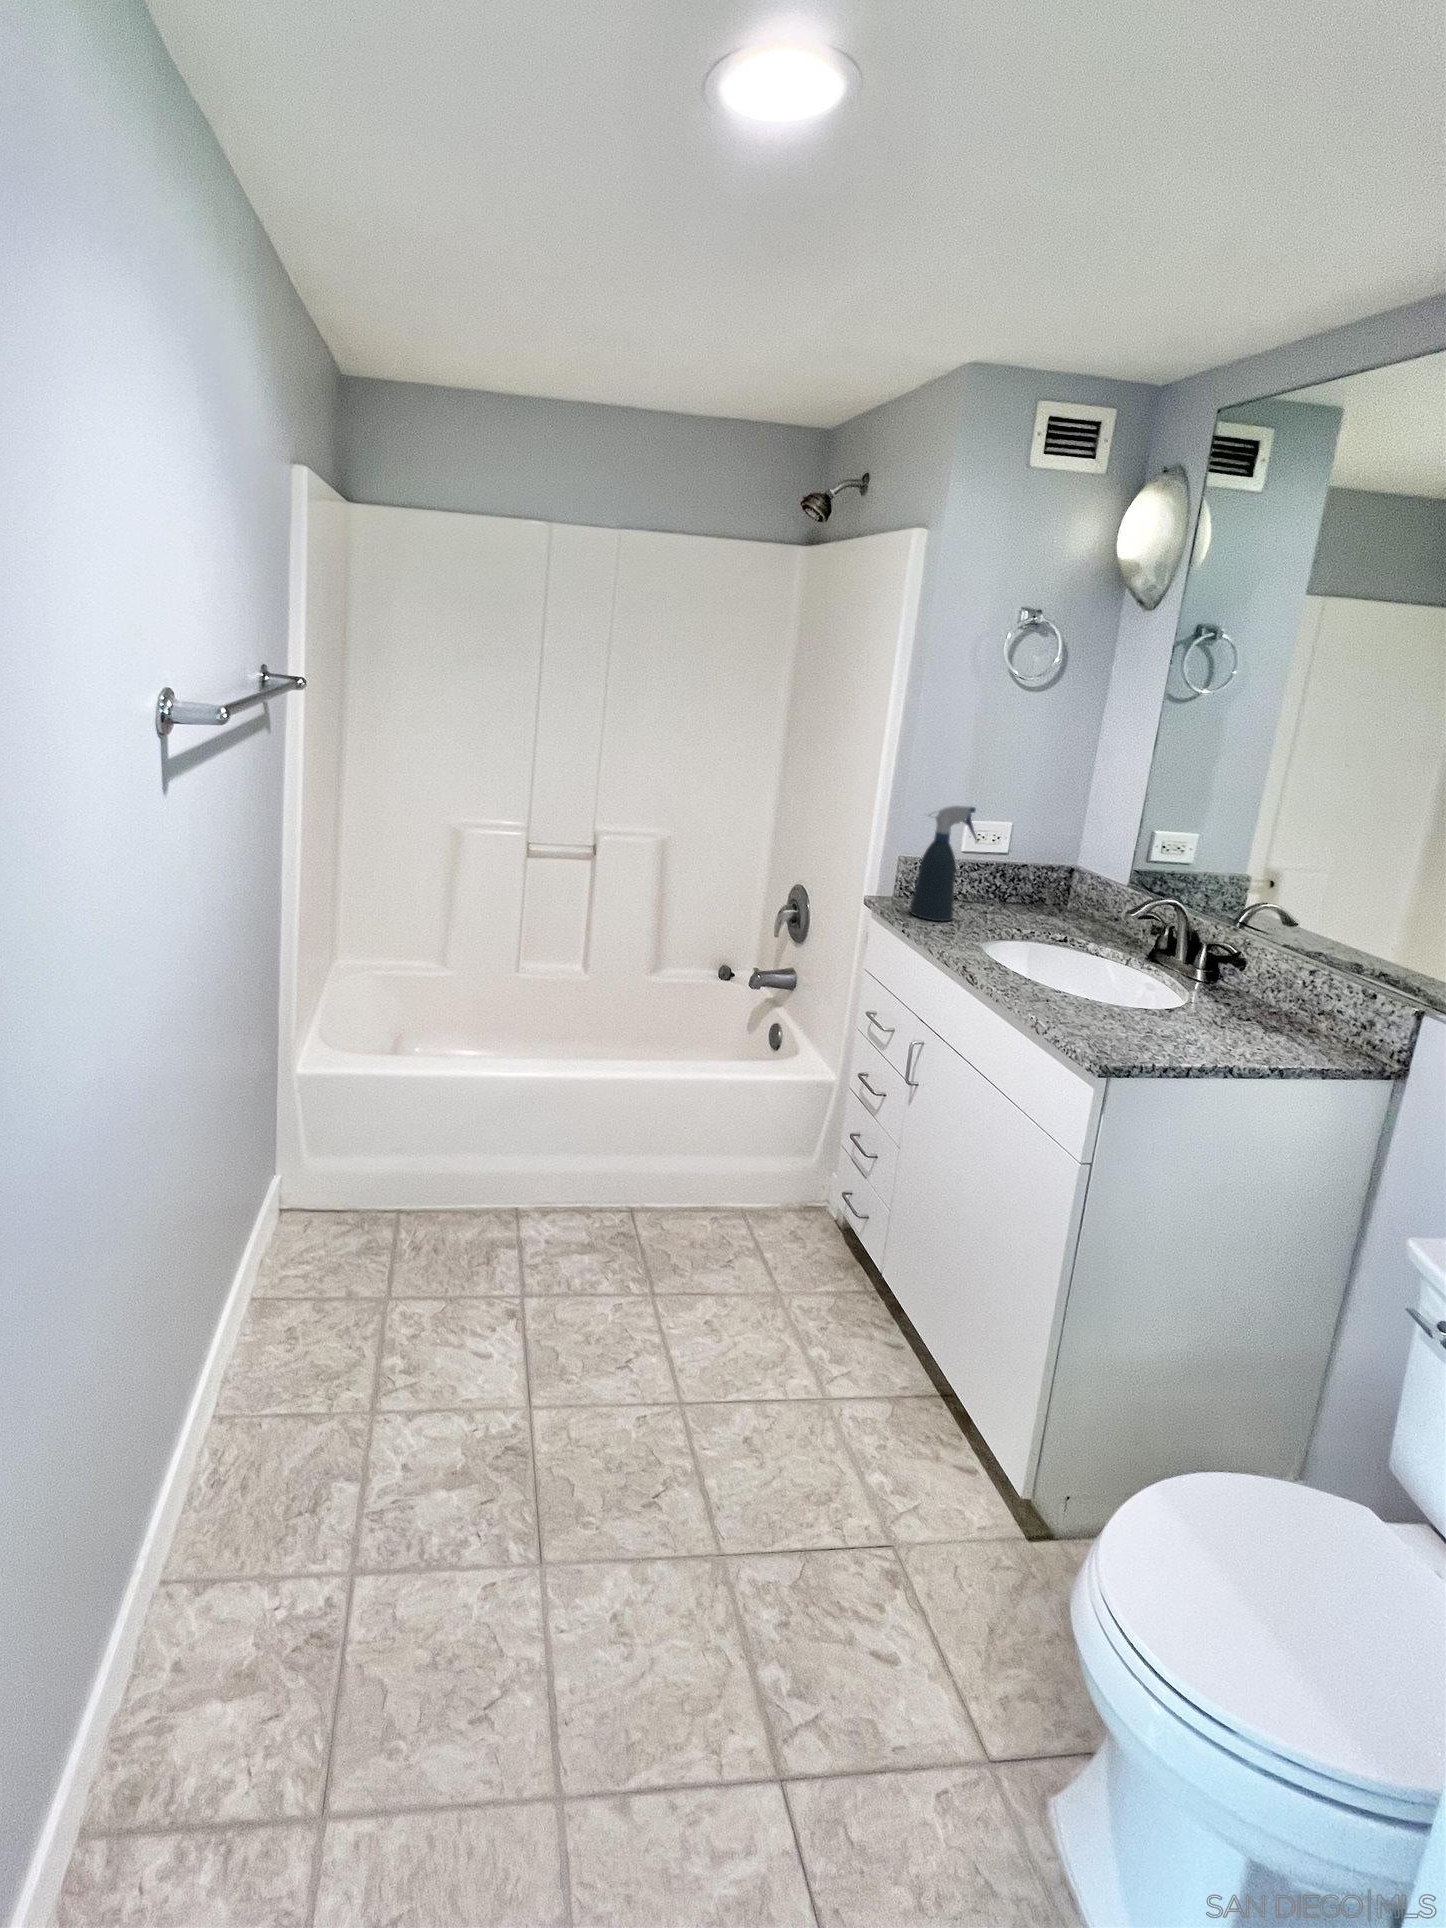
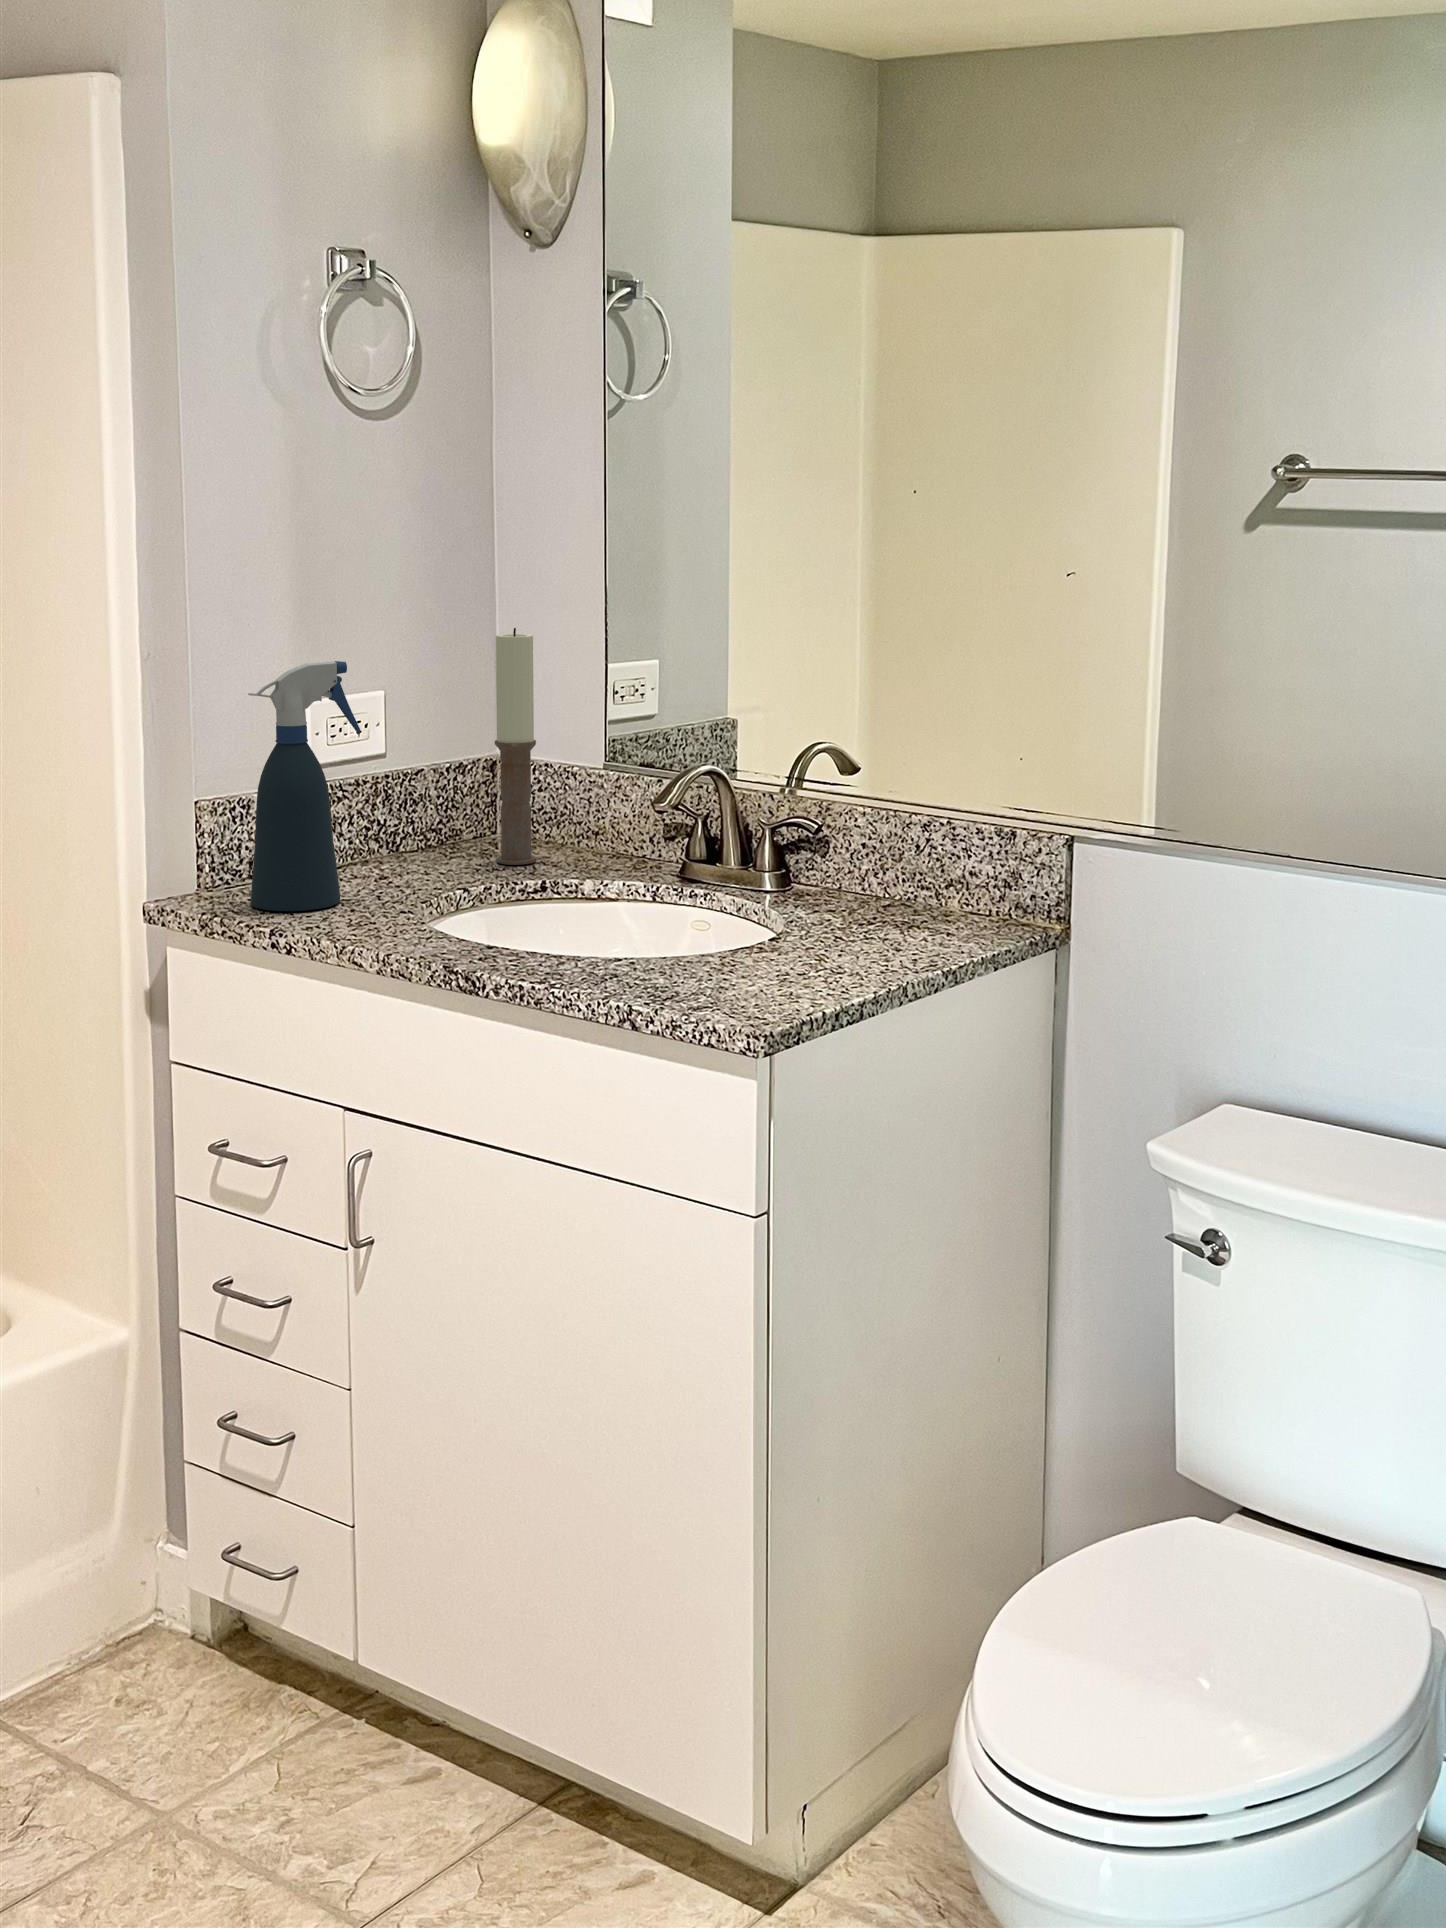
candle: none [1053,805,1095,926] -> present [495,628,536,865]

